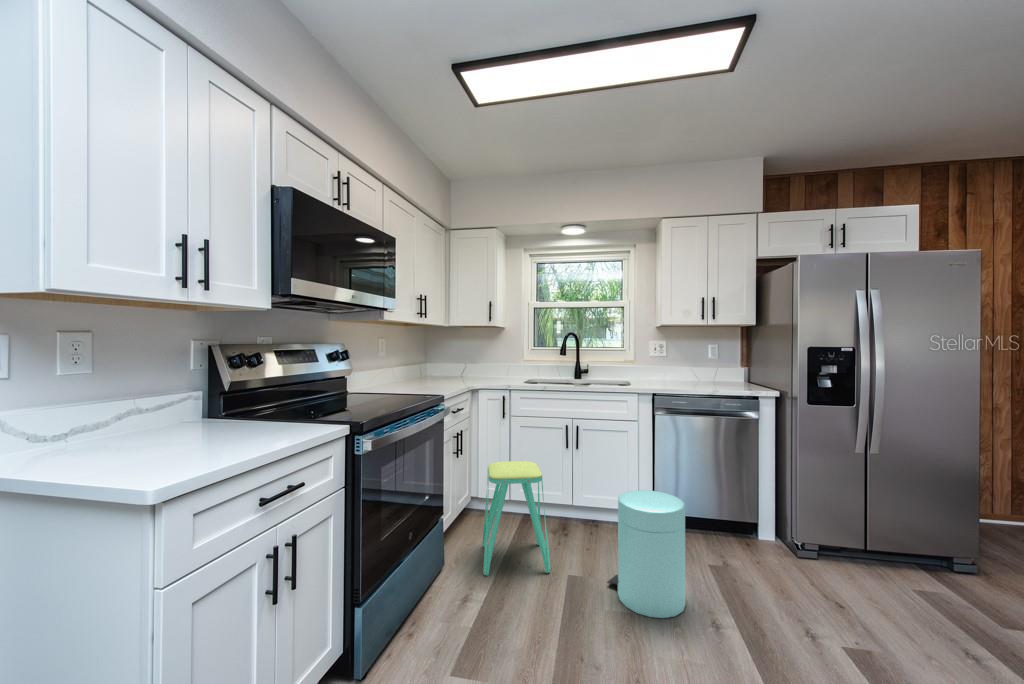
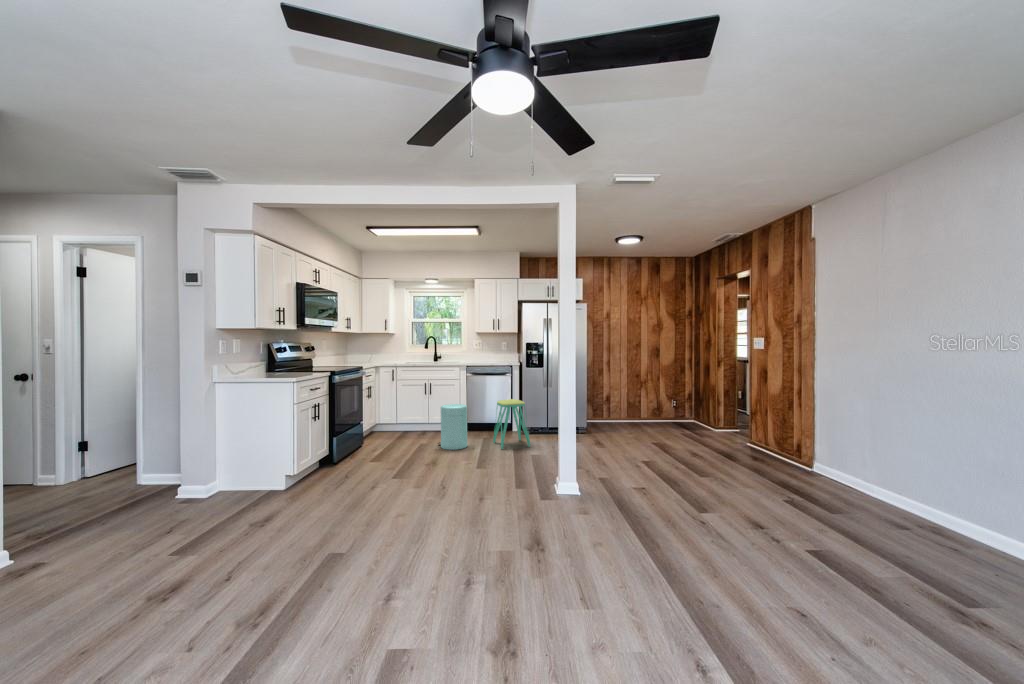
stool: present [482,461,551,575] -> present [493,399,530,449]

